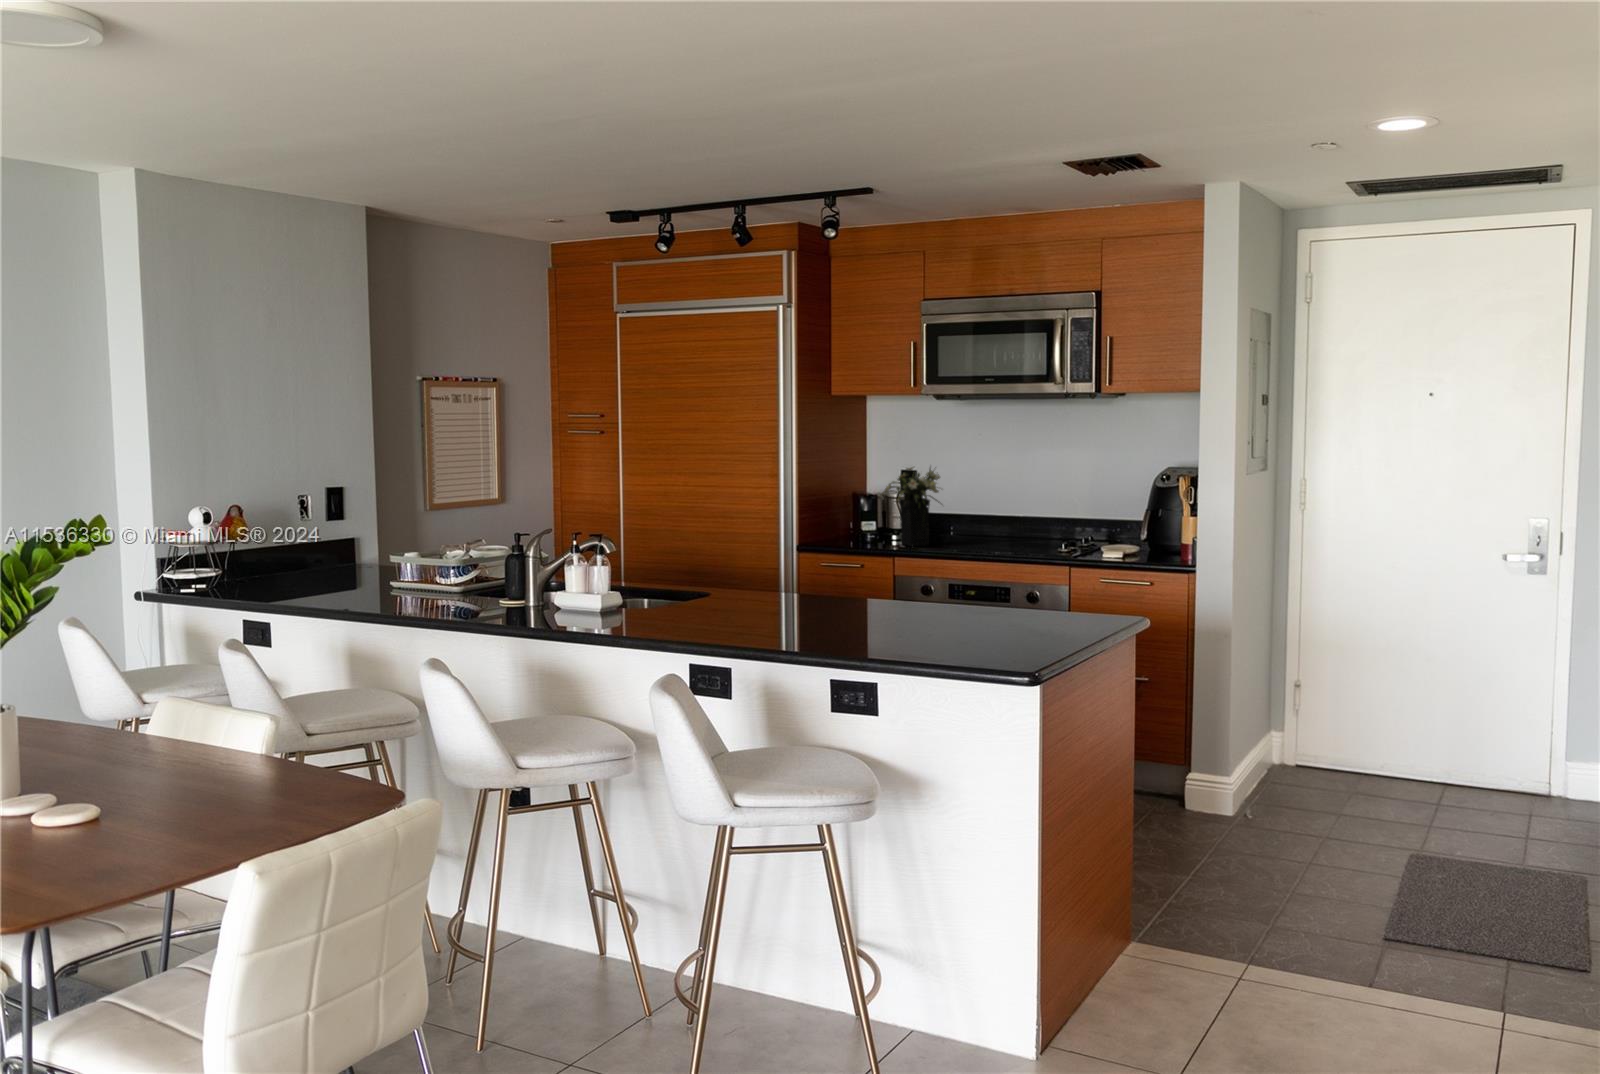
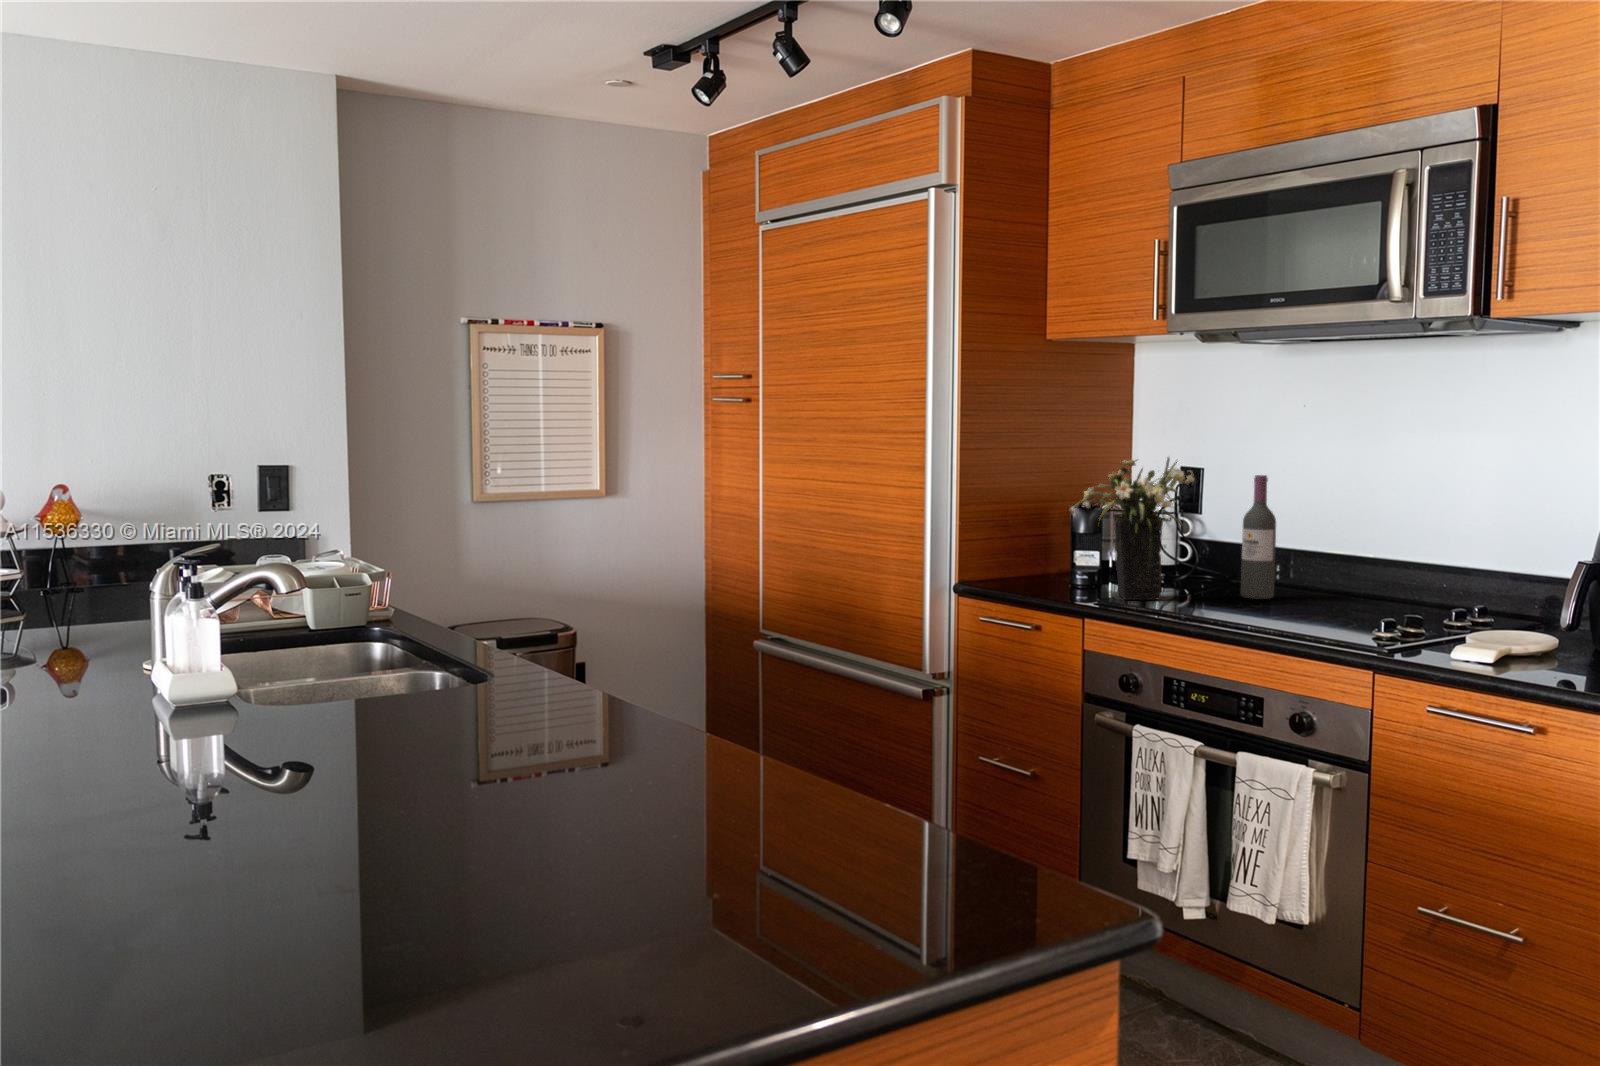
wine bottle: none [963,474,981,542] -> present [1241,475,1276,599]

